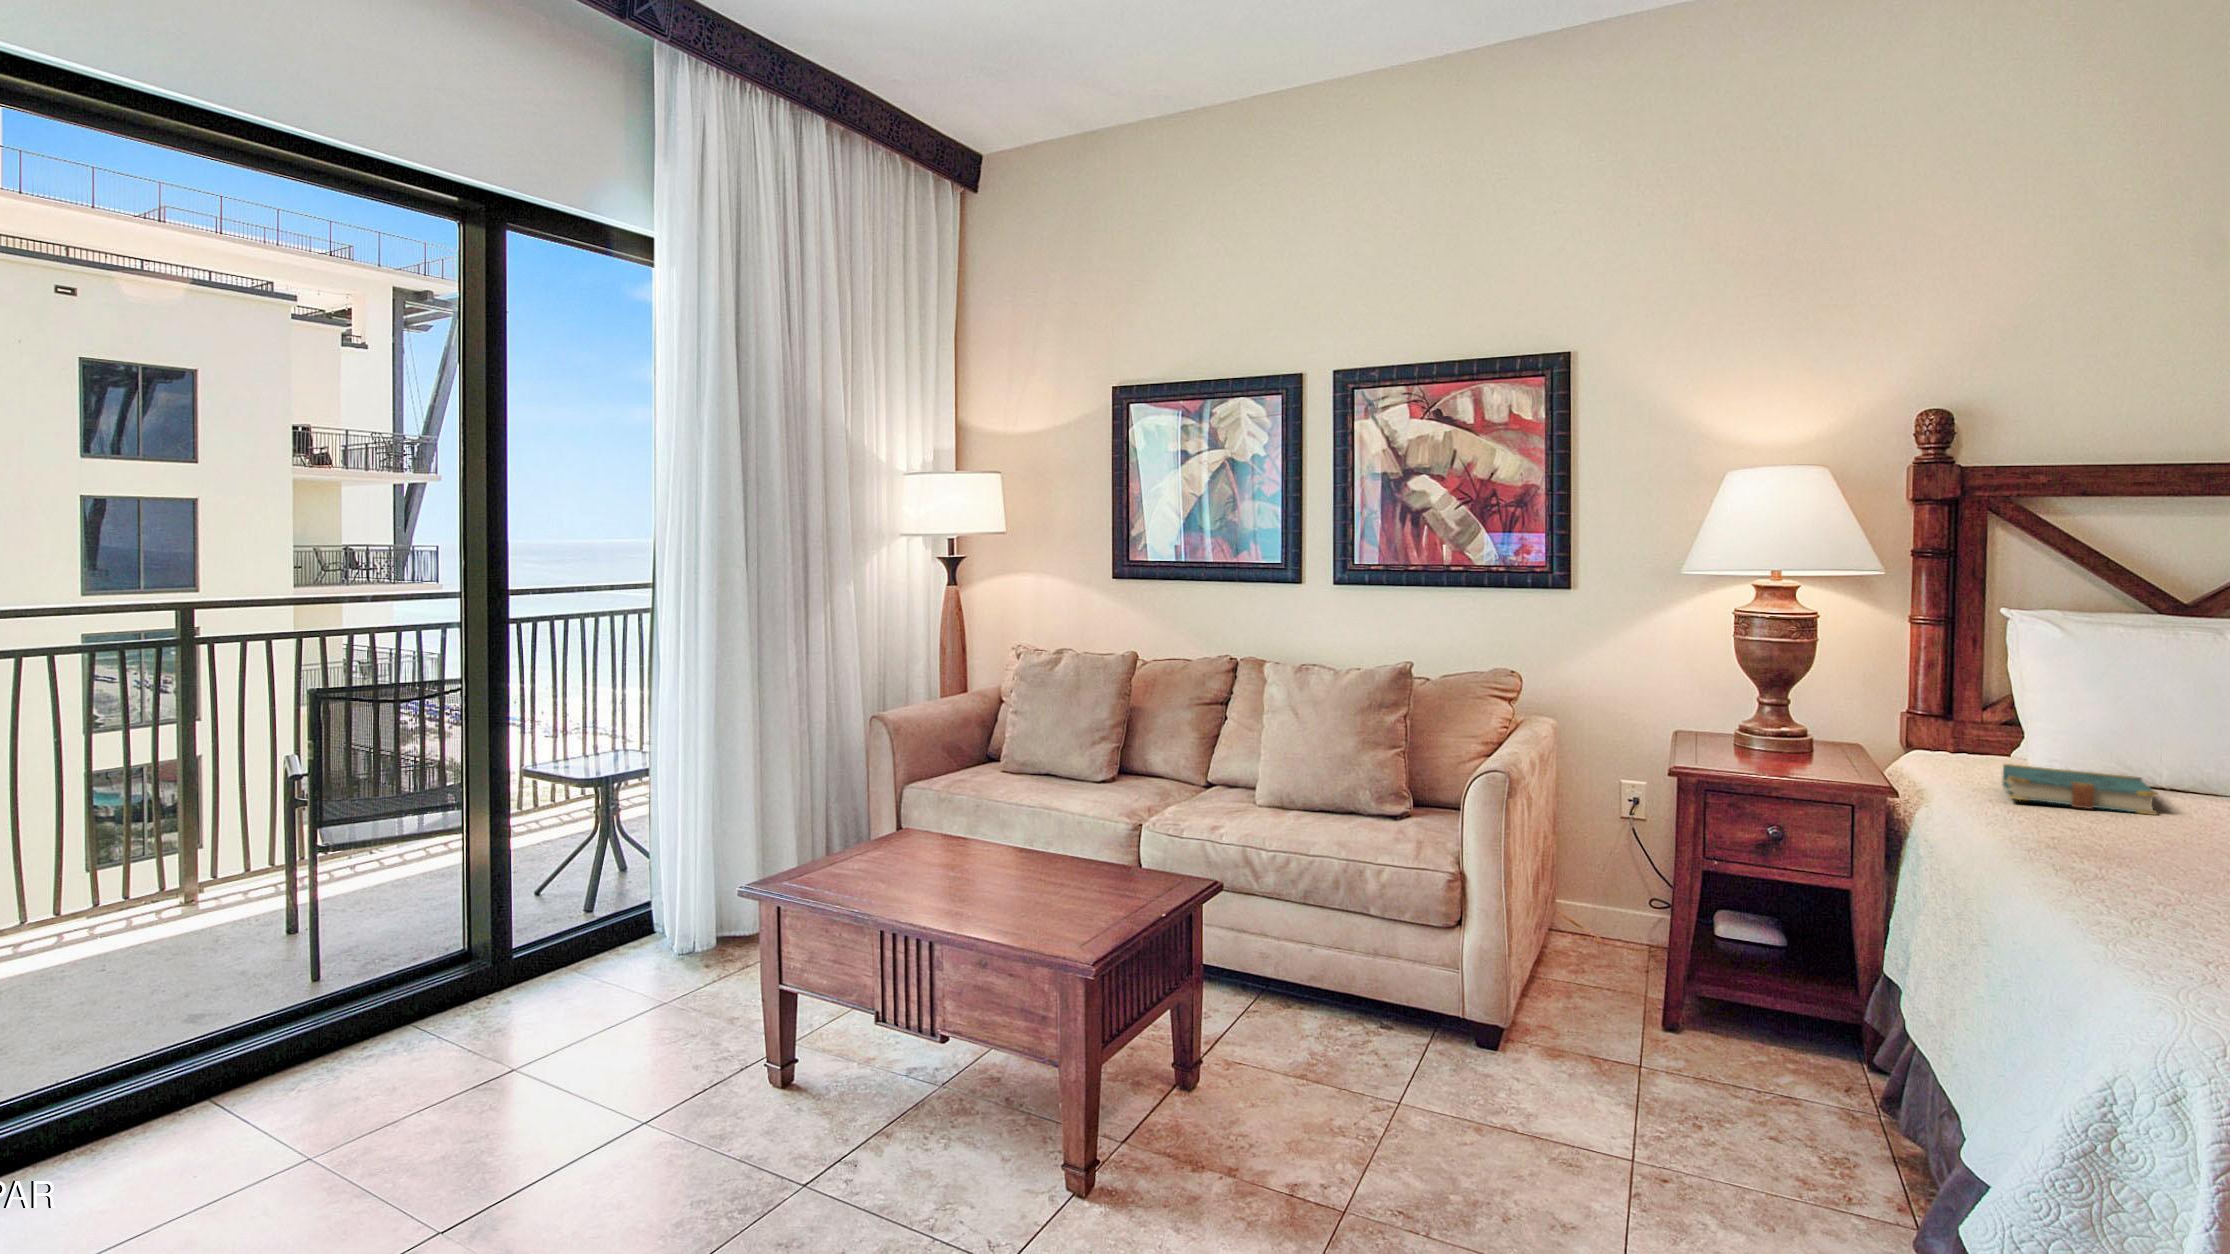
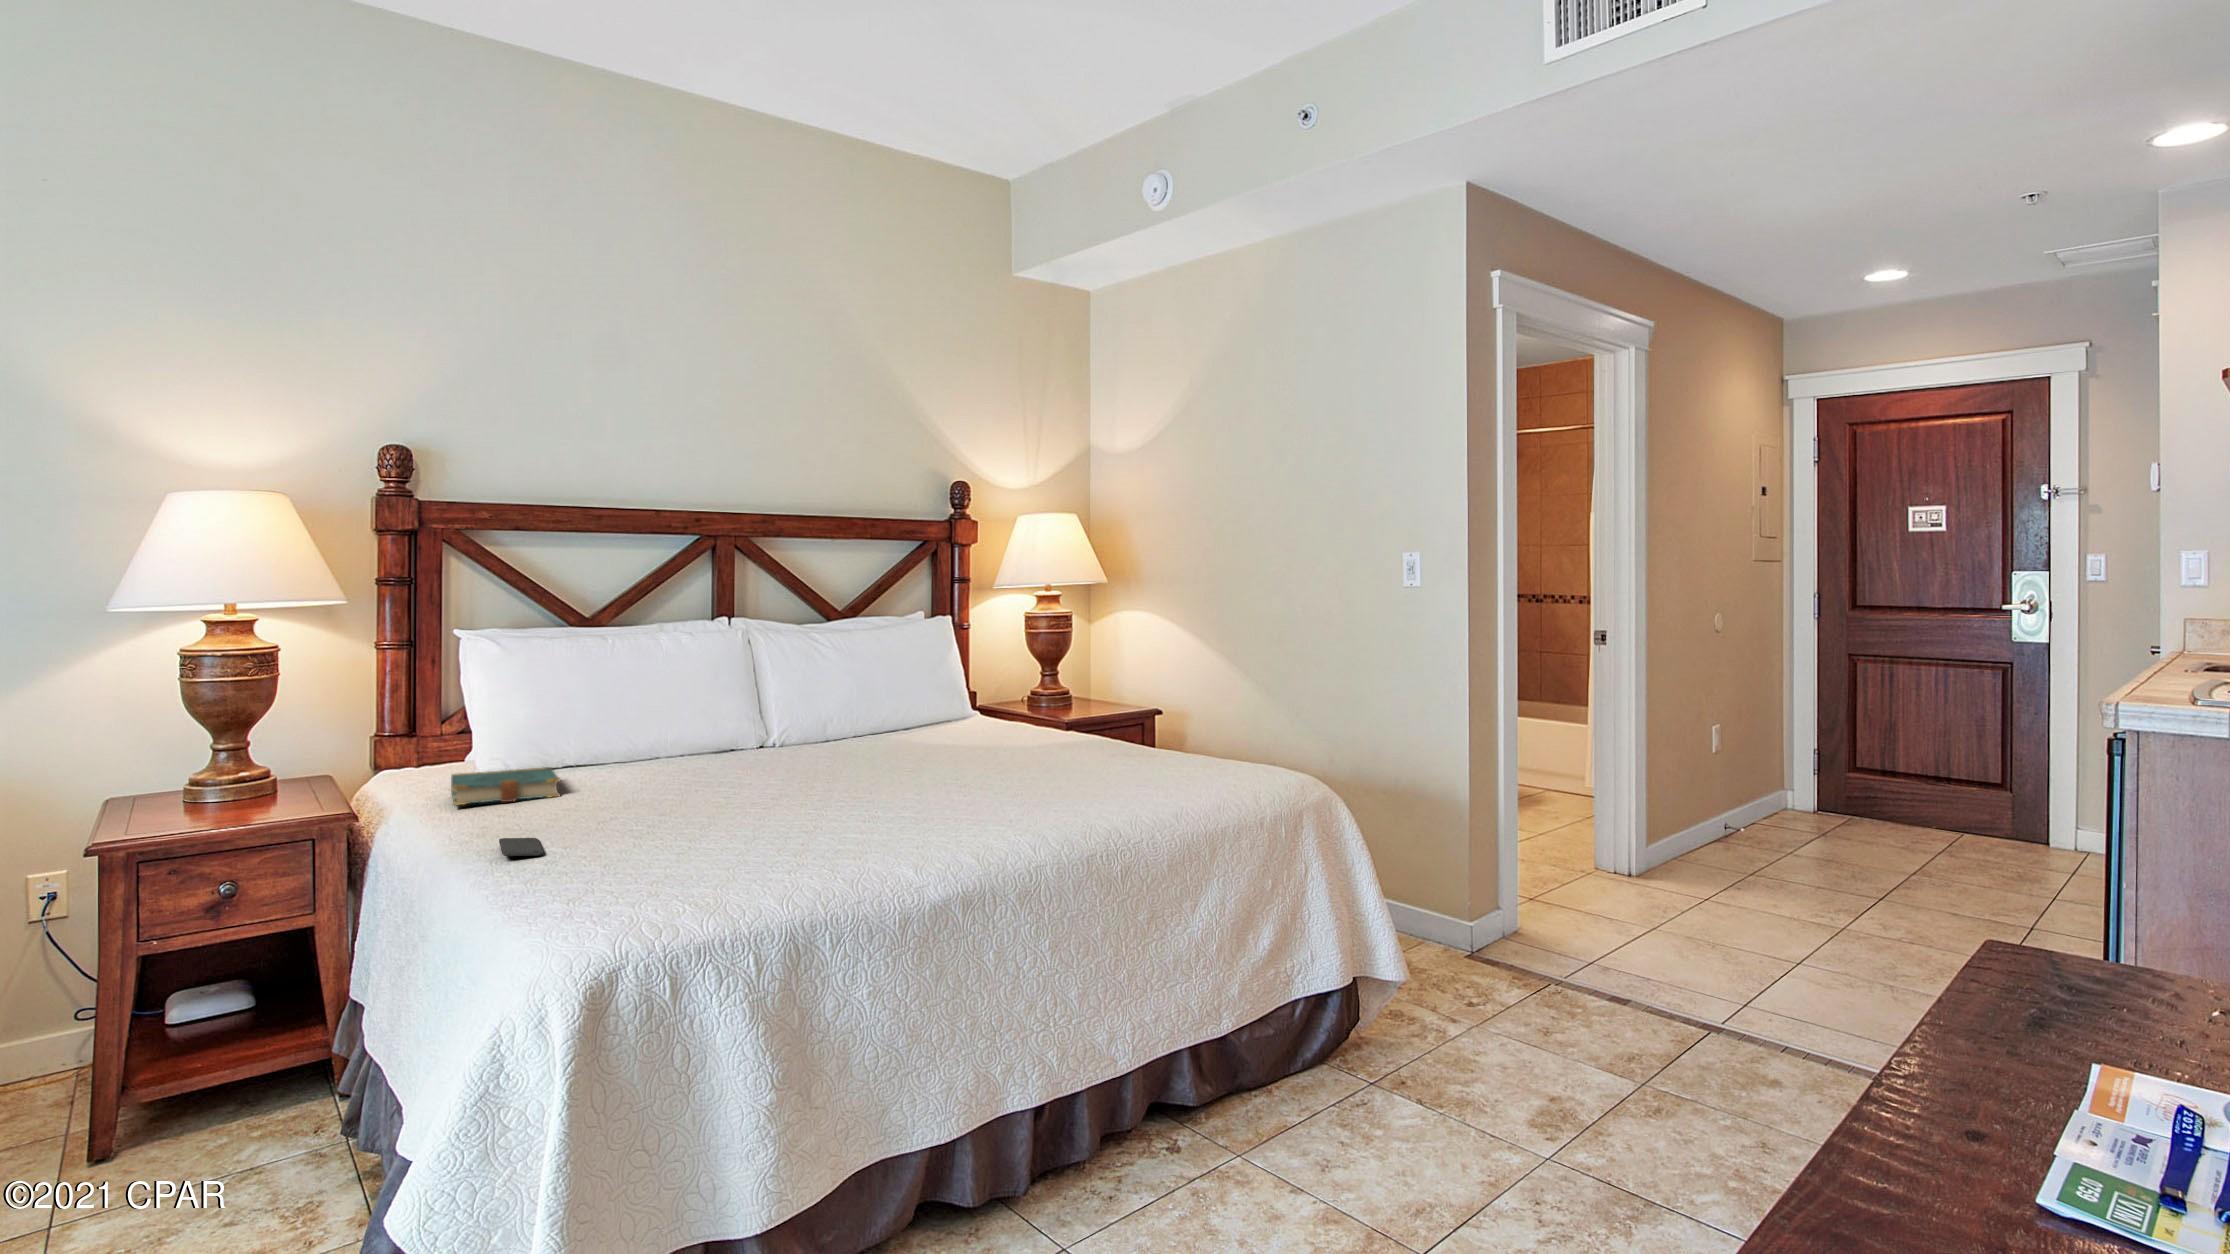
smartphone: none [2081,849,2151,882] -> present [499,838,543,856]

